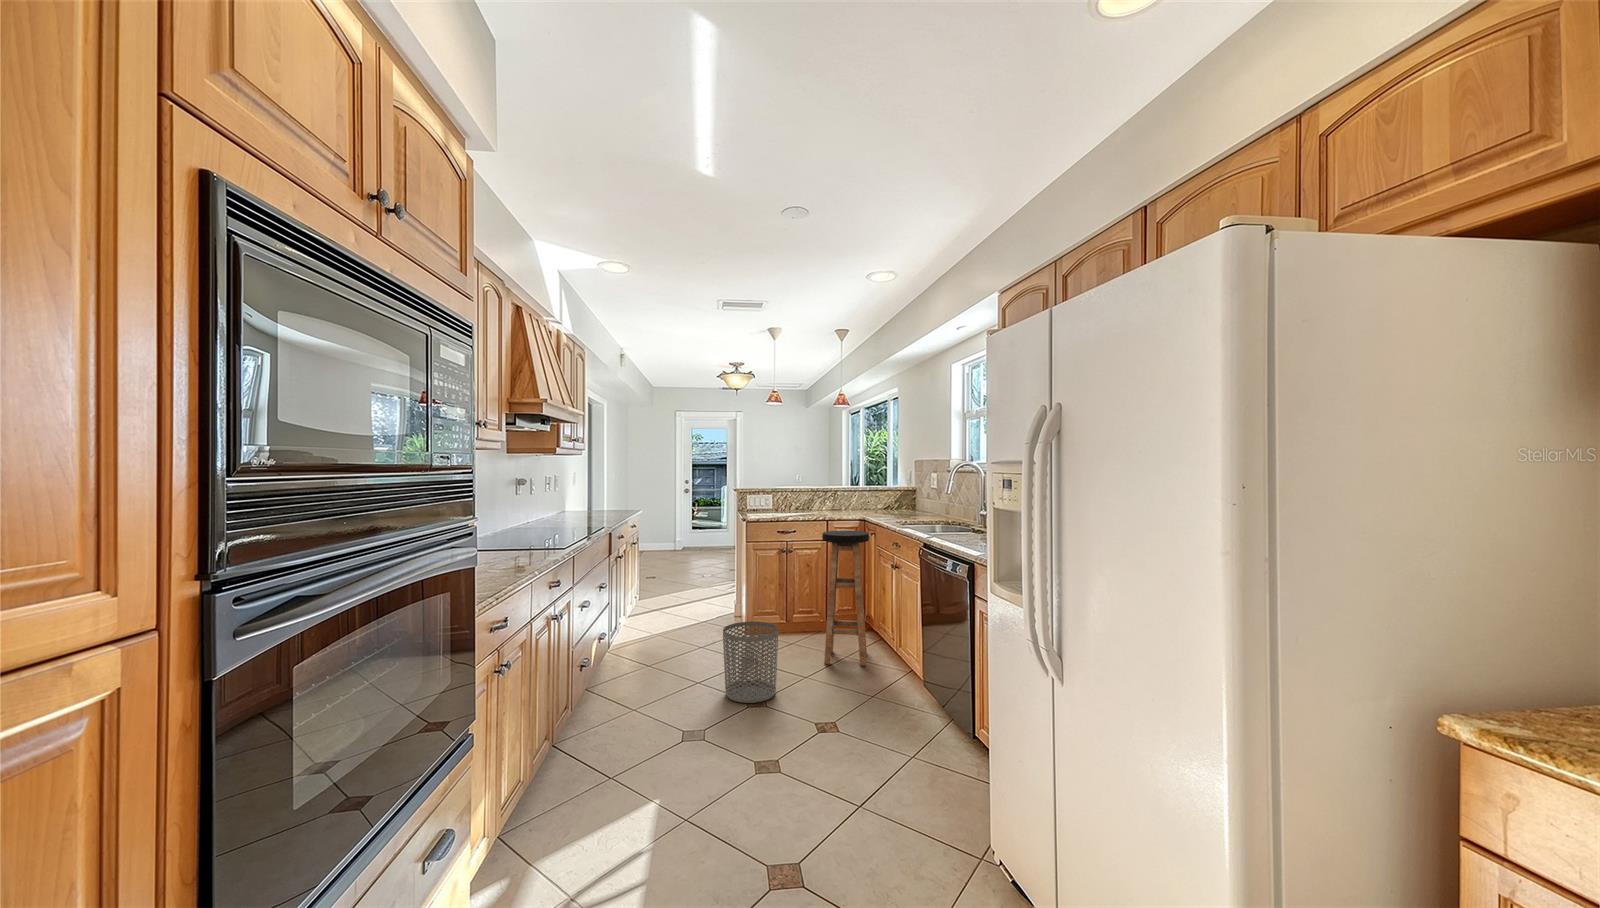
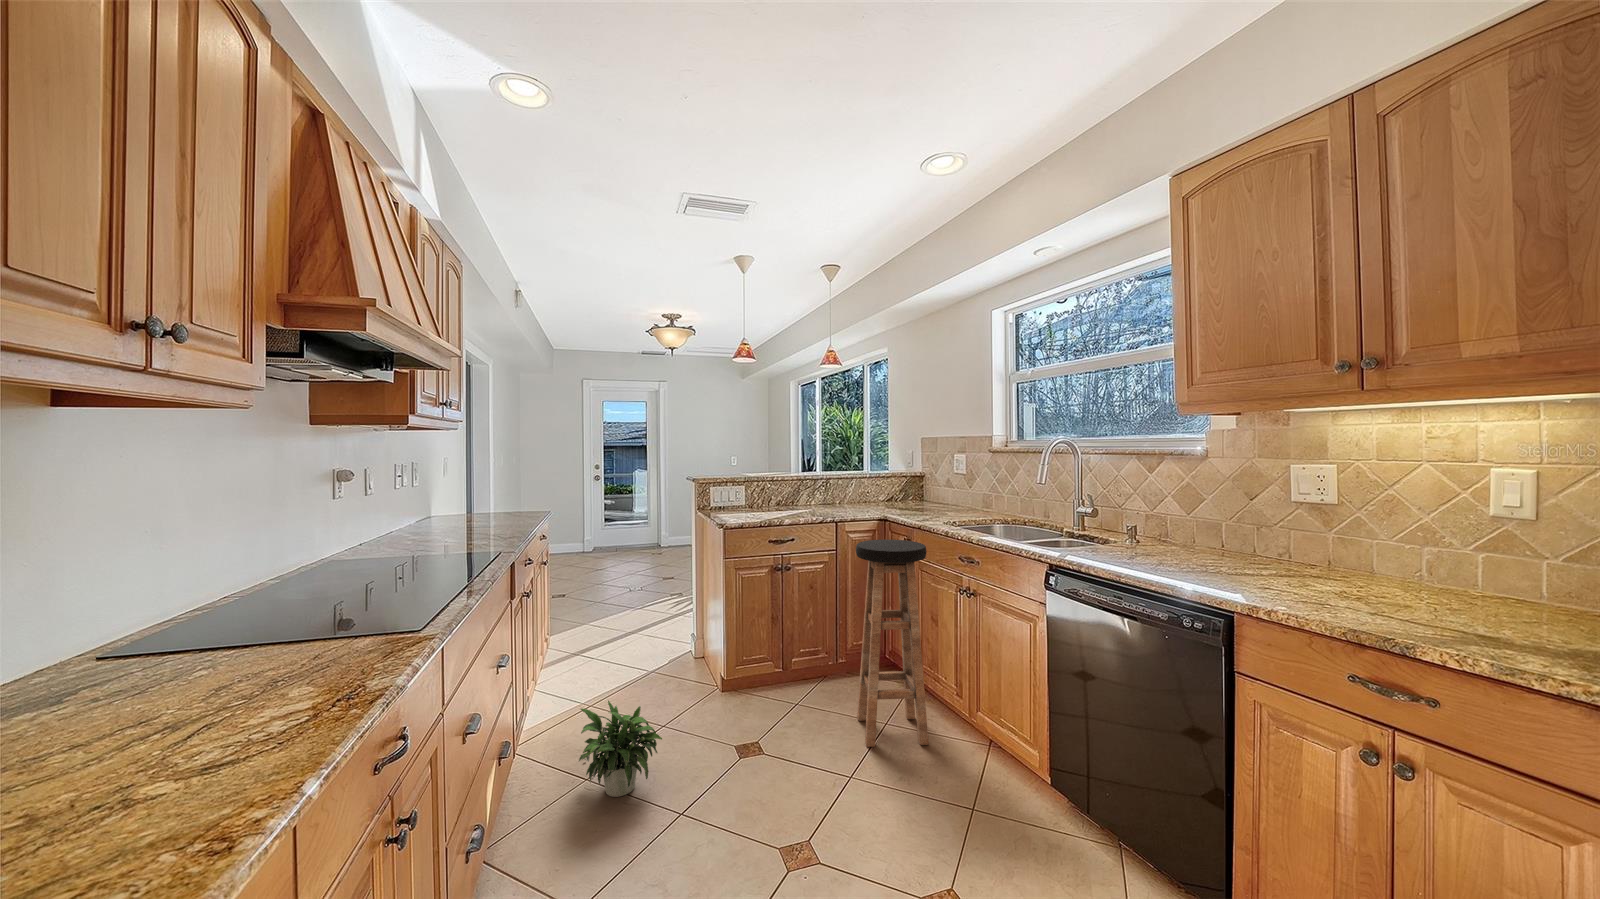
potted plant: none [643,619,691,673] -> present [579,701,662,797]
waste bin: present [723,621,778,703] -> none [735,705,831,867]

